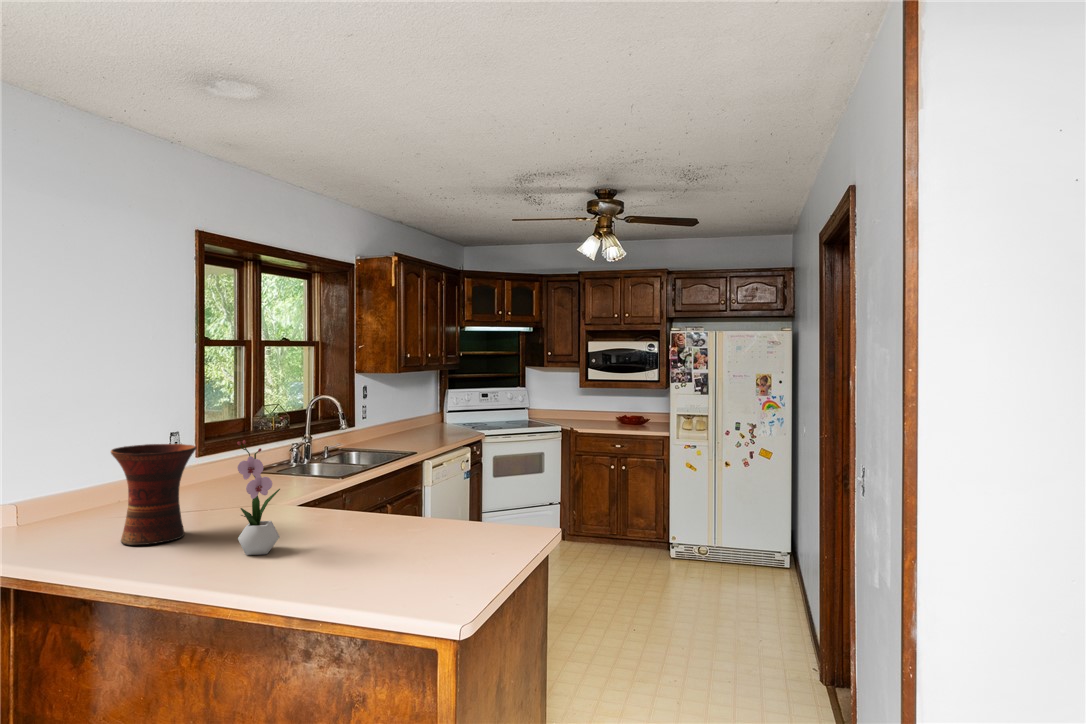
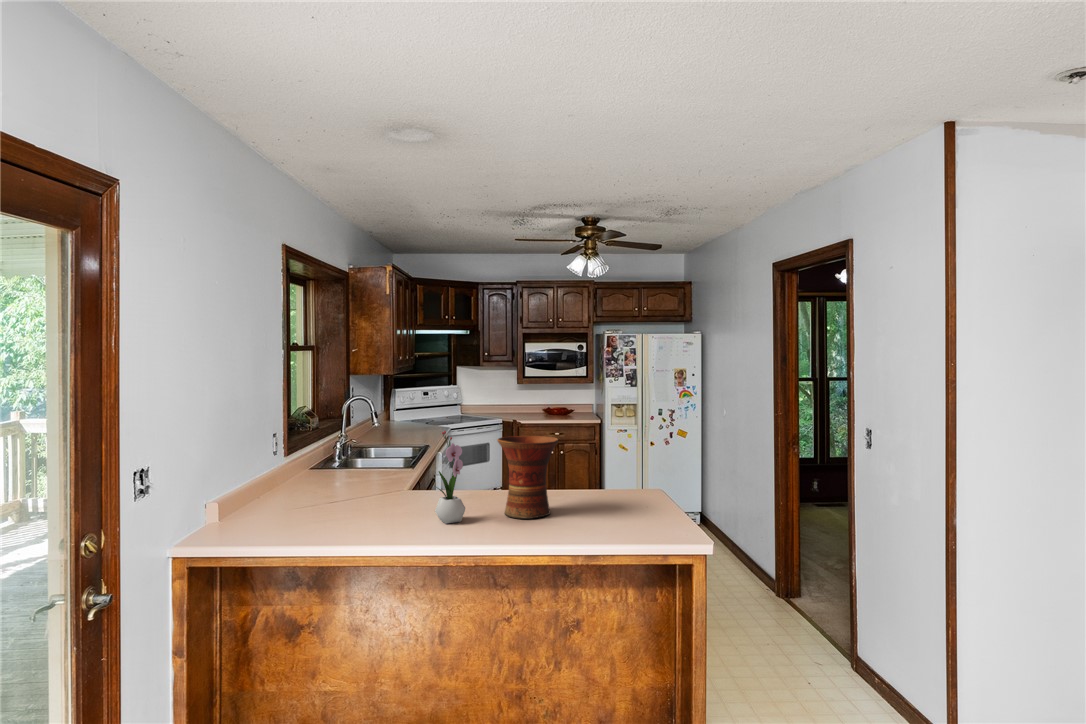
vase: present [111,444,196,545] -> present [497,436,558,518]

